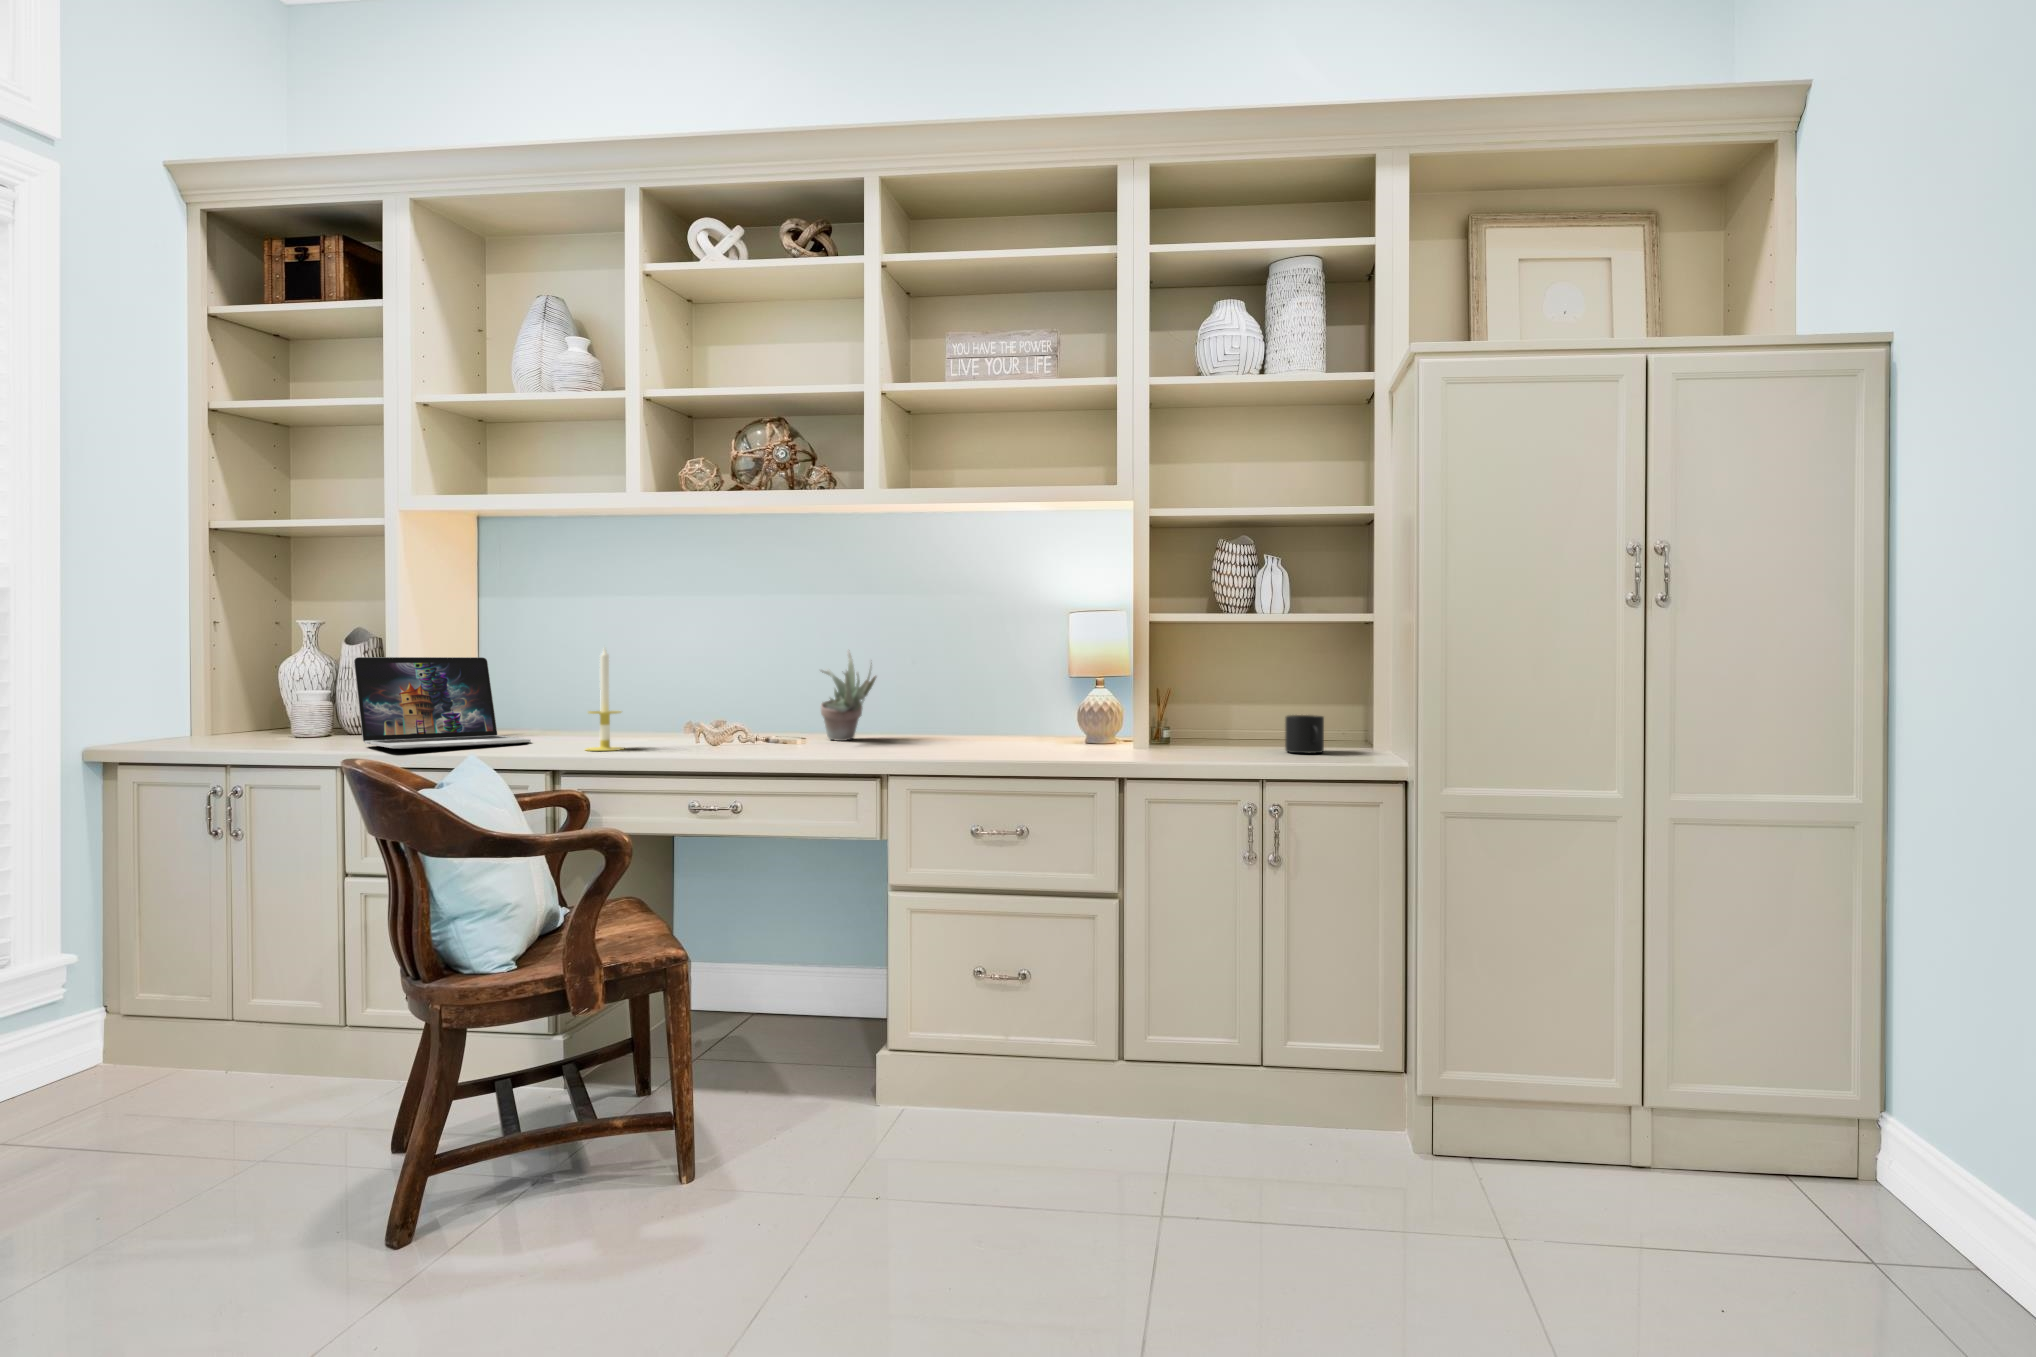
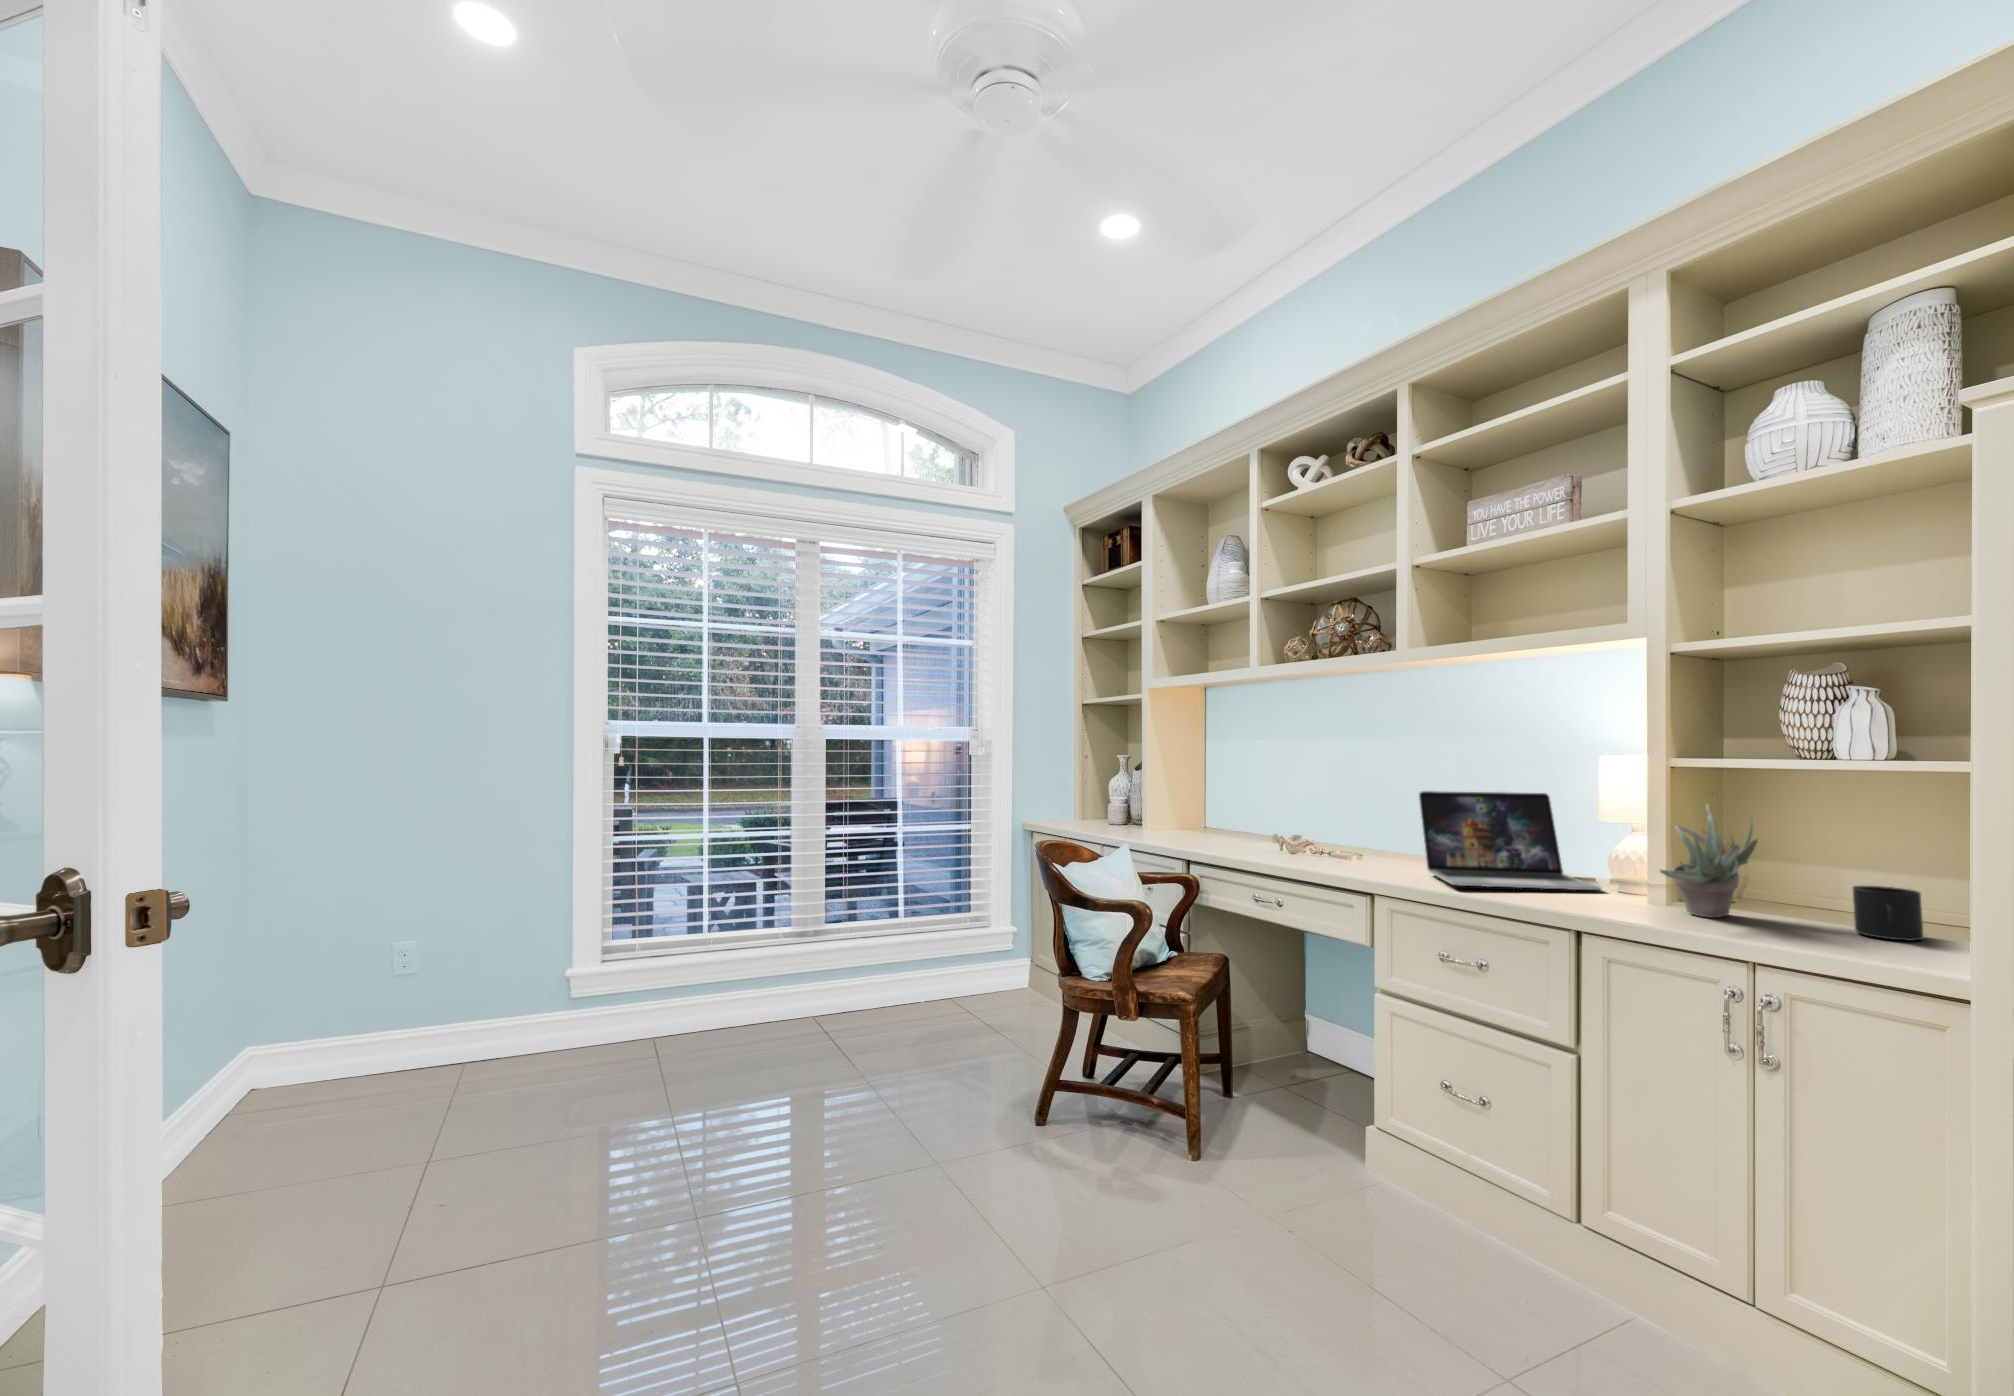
candle: present [586,648,624,751] -> none [1206,774,1234,848]
succulent plant: present [821,651,876,741] -> present [1660,804,1758,918]
laptop: present [354,657,531,749] -> present [1419,791,1601,890]

